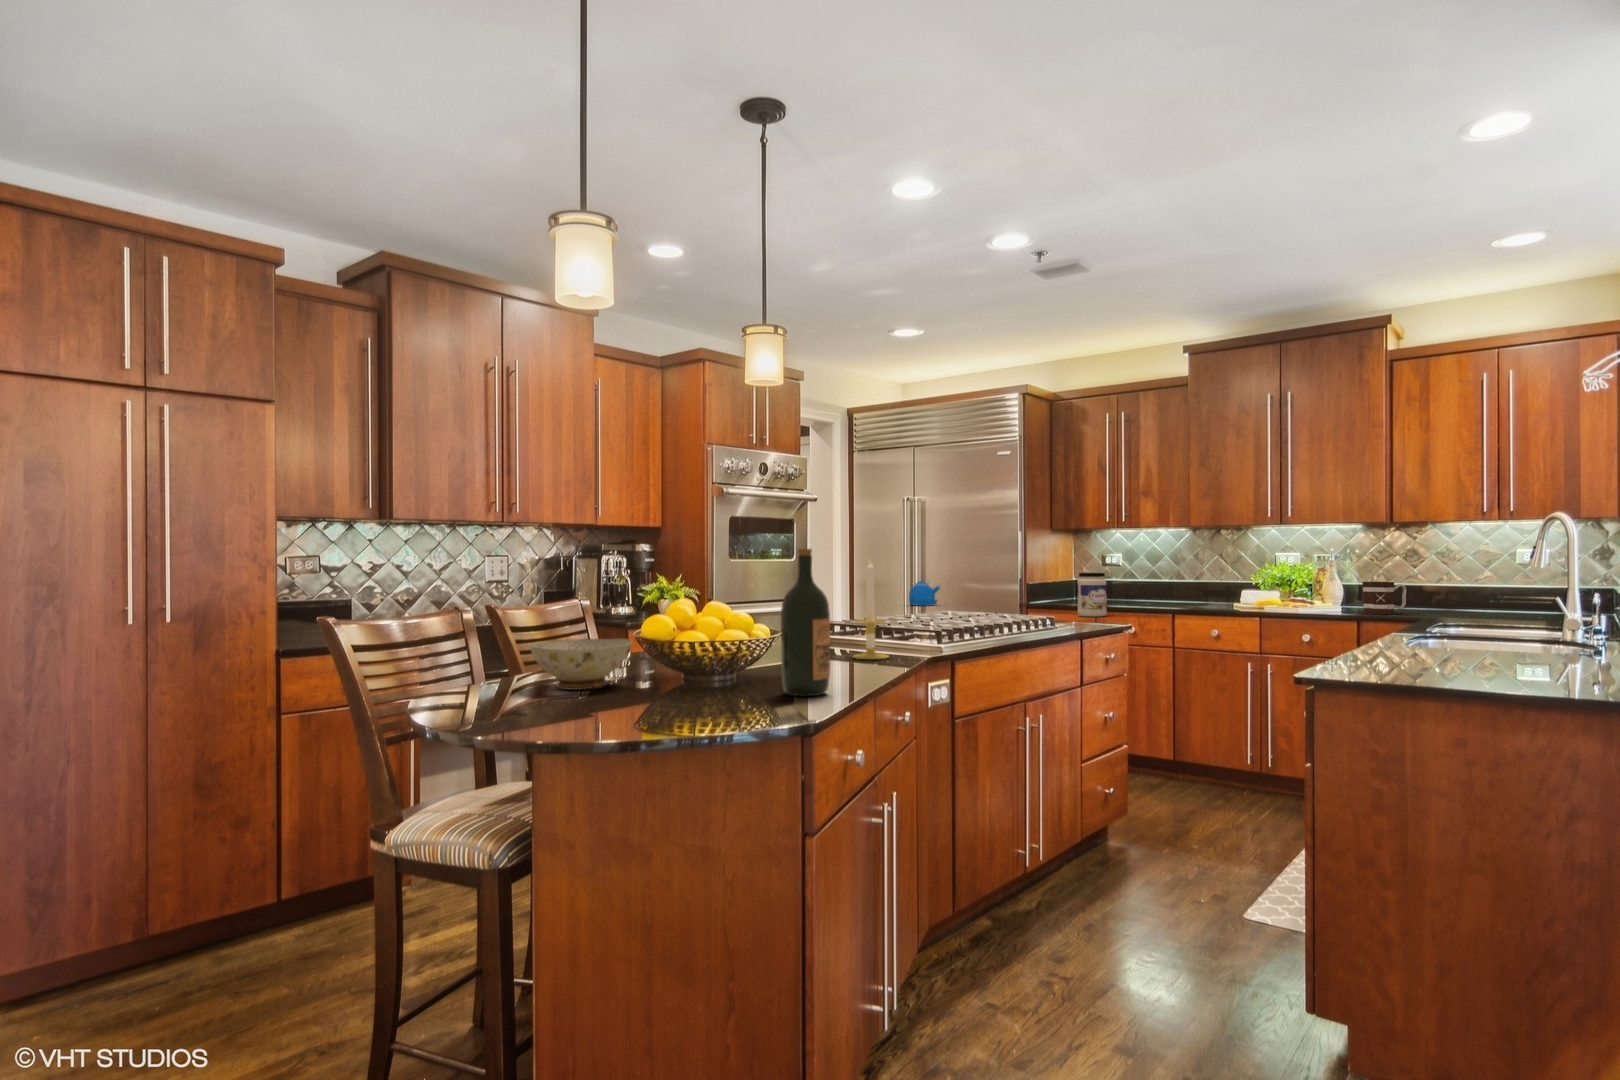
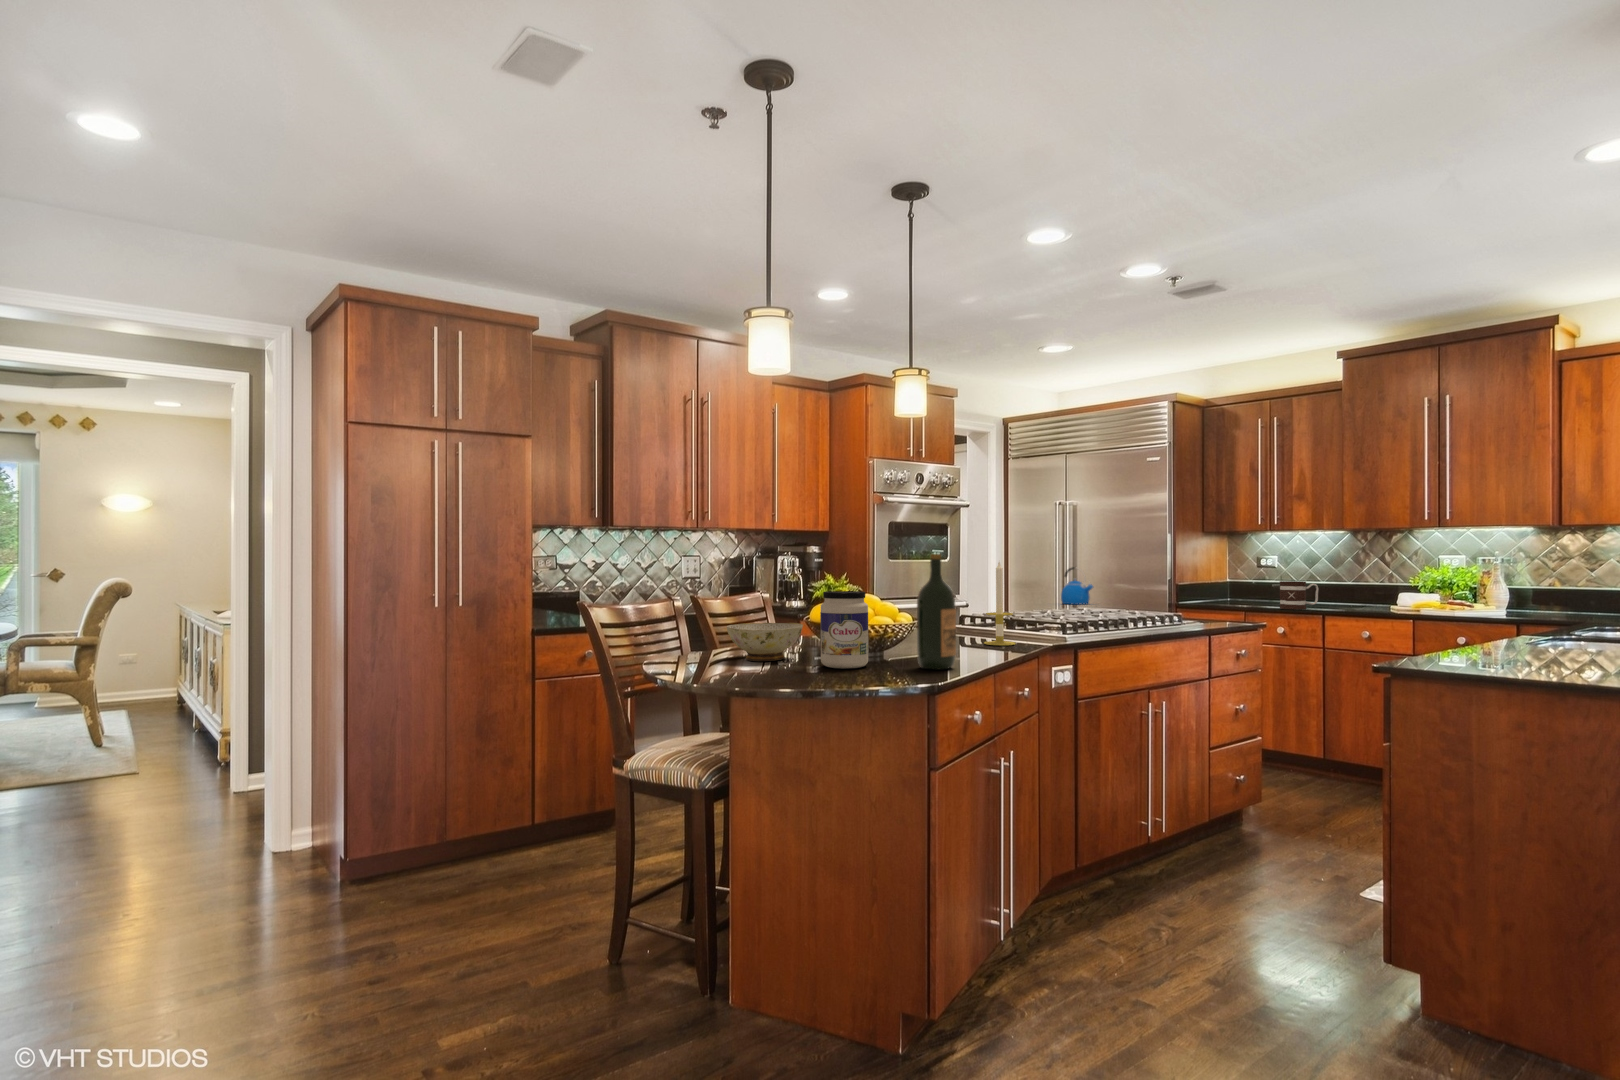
jar: present [1077,573,1107,617] -> present [820,591,868,668]
mug: present [1362,582,1406,614] -> present [1280,581,1319,609]

